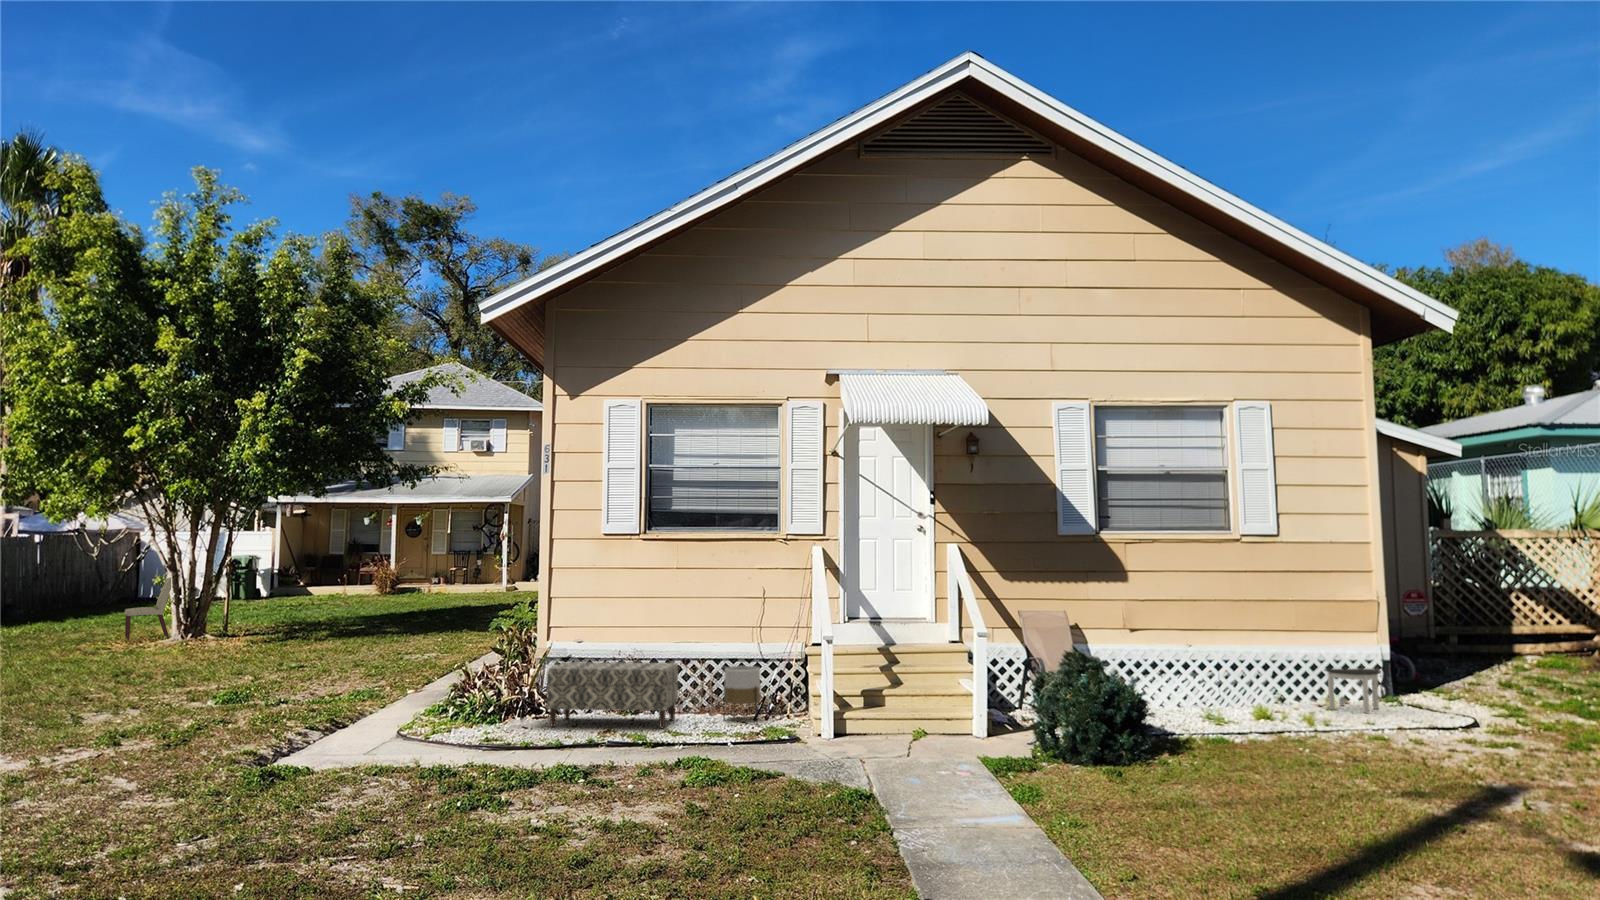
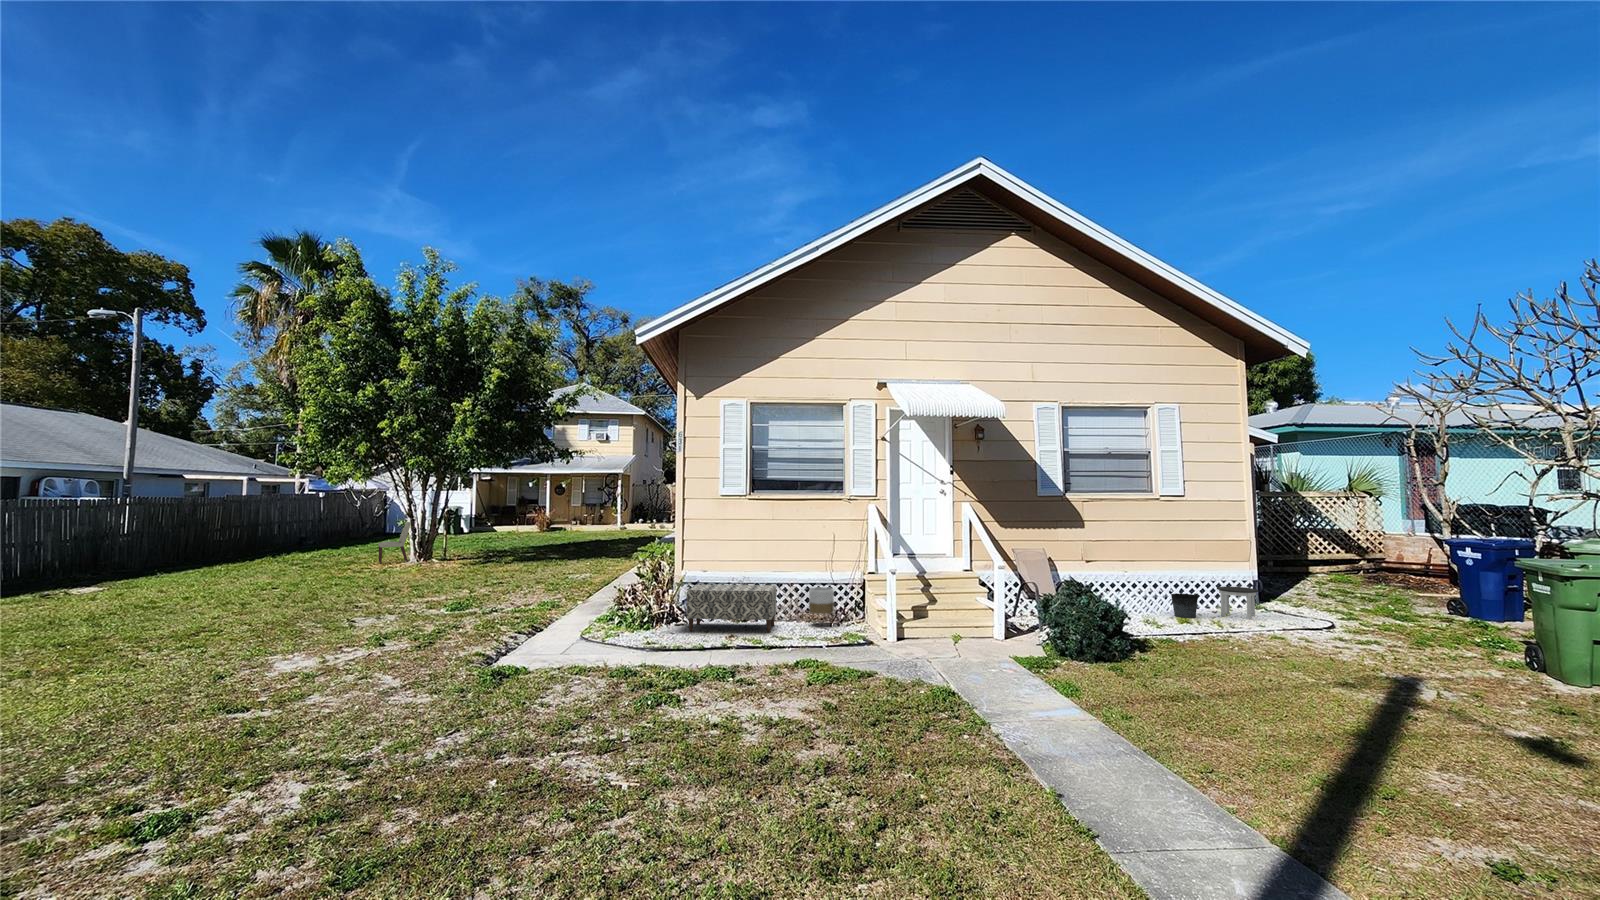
bucket: none [1256,676,1296,712] -> present [1171,593,1199,618]

